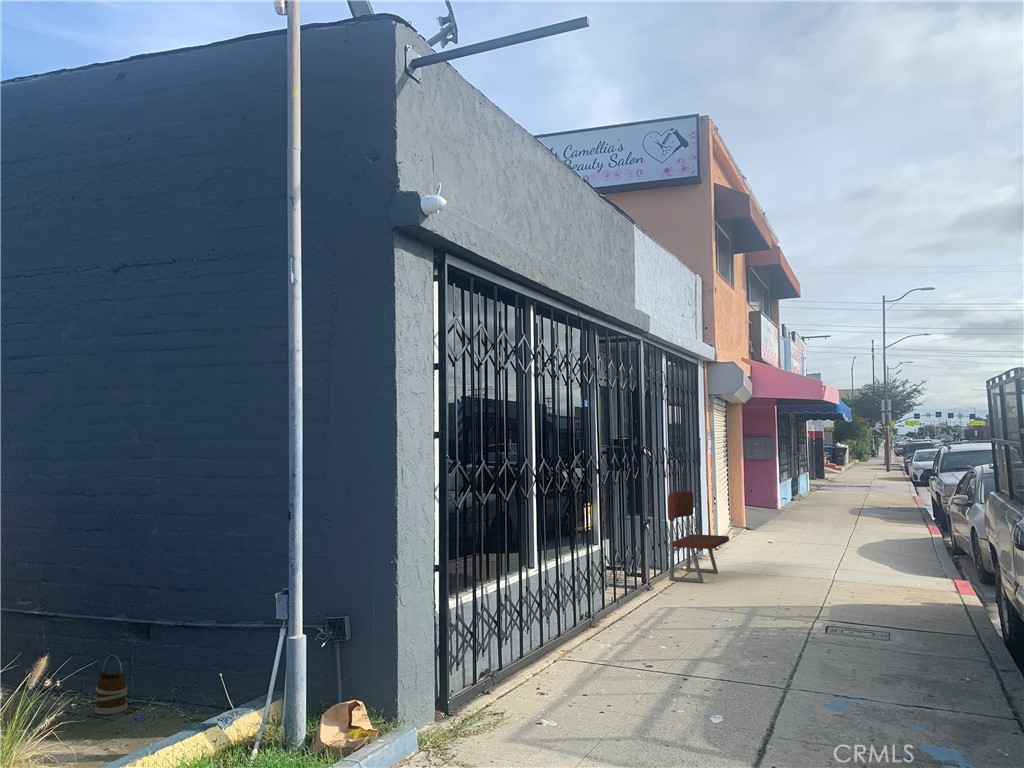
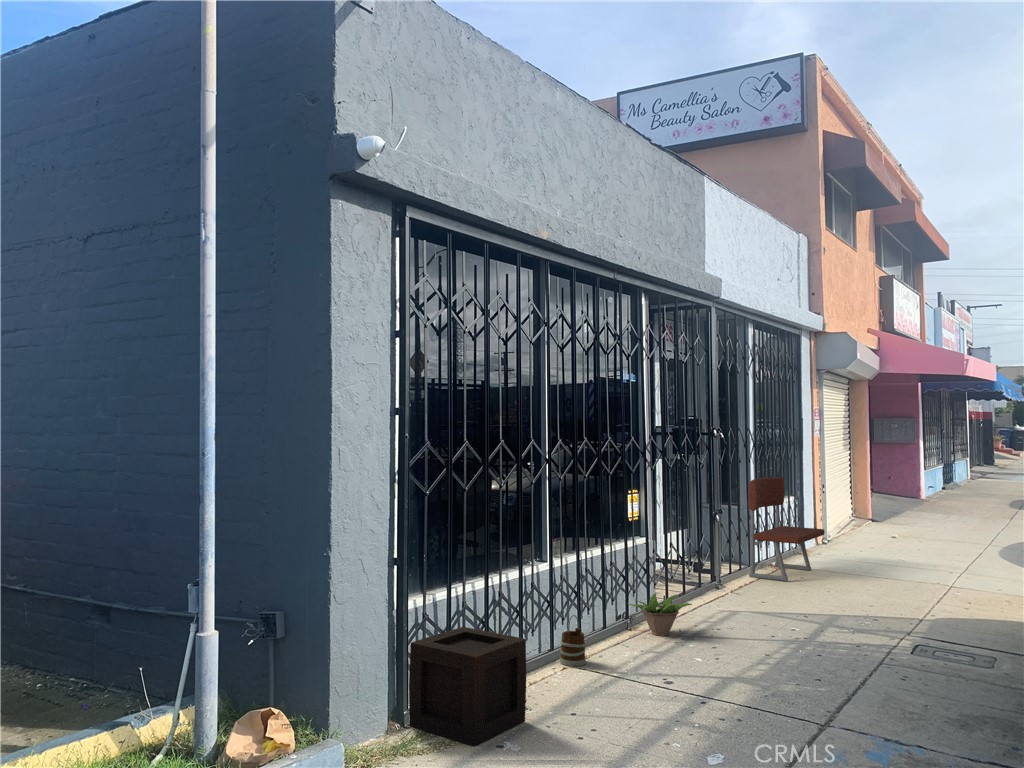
decorative plant: none [589,595,647,632] -> present [628,593,692,636]
wooden crate: none [448,626,546,727] -> present [409,627,526,746]
wooden bucket: present [94,655,128,714] -> present [560,615,586,666]

